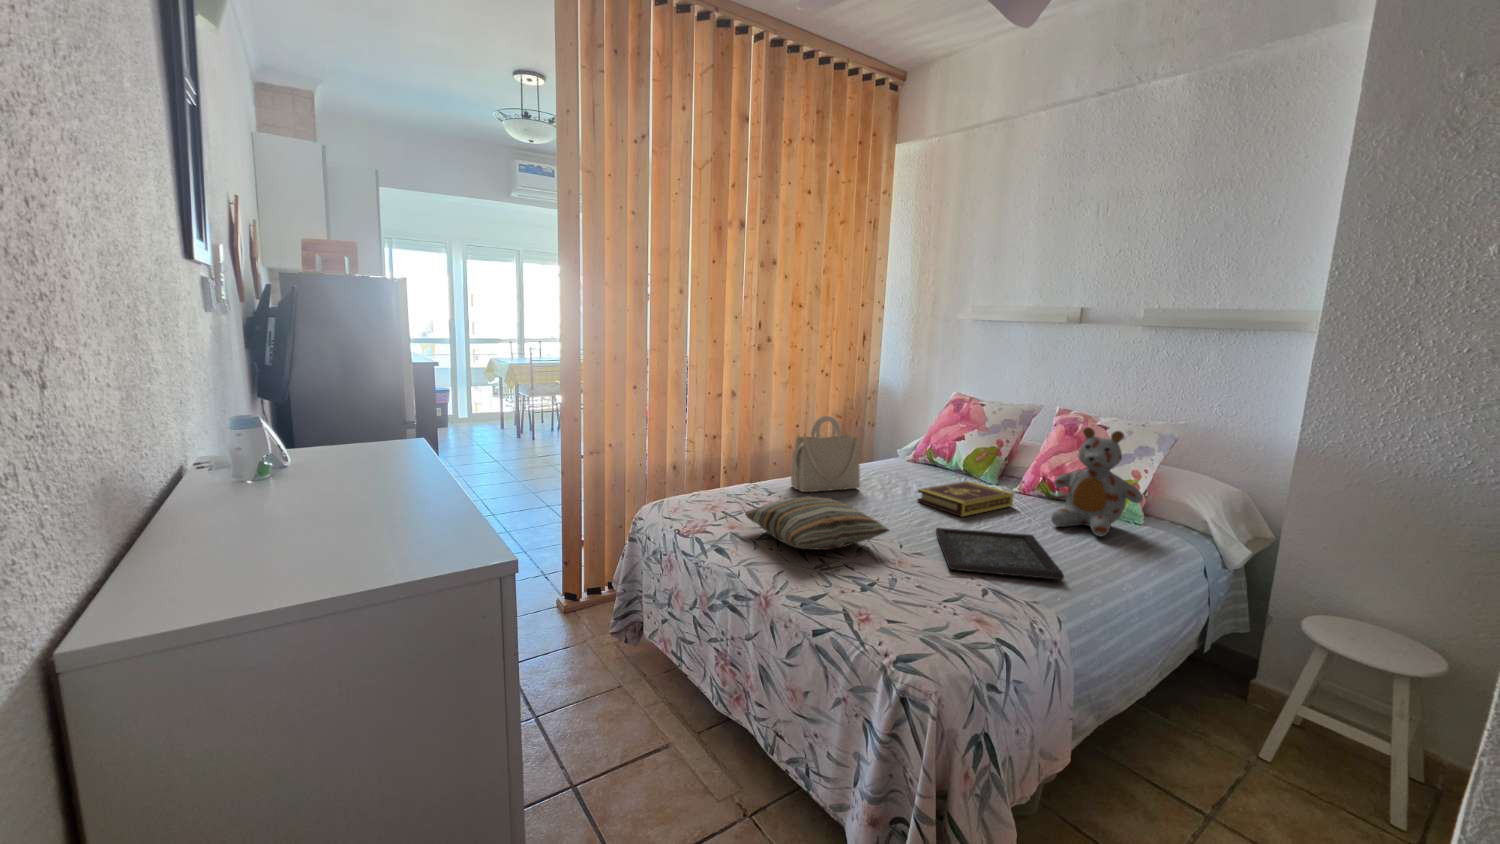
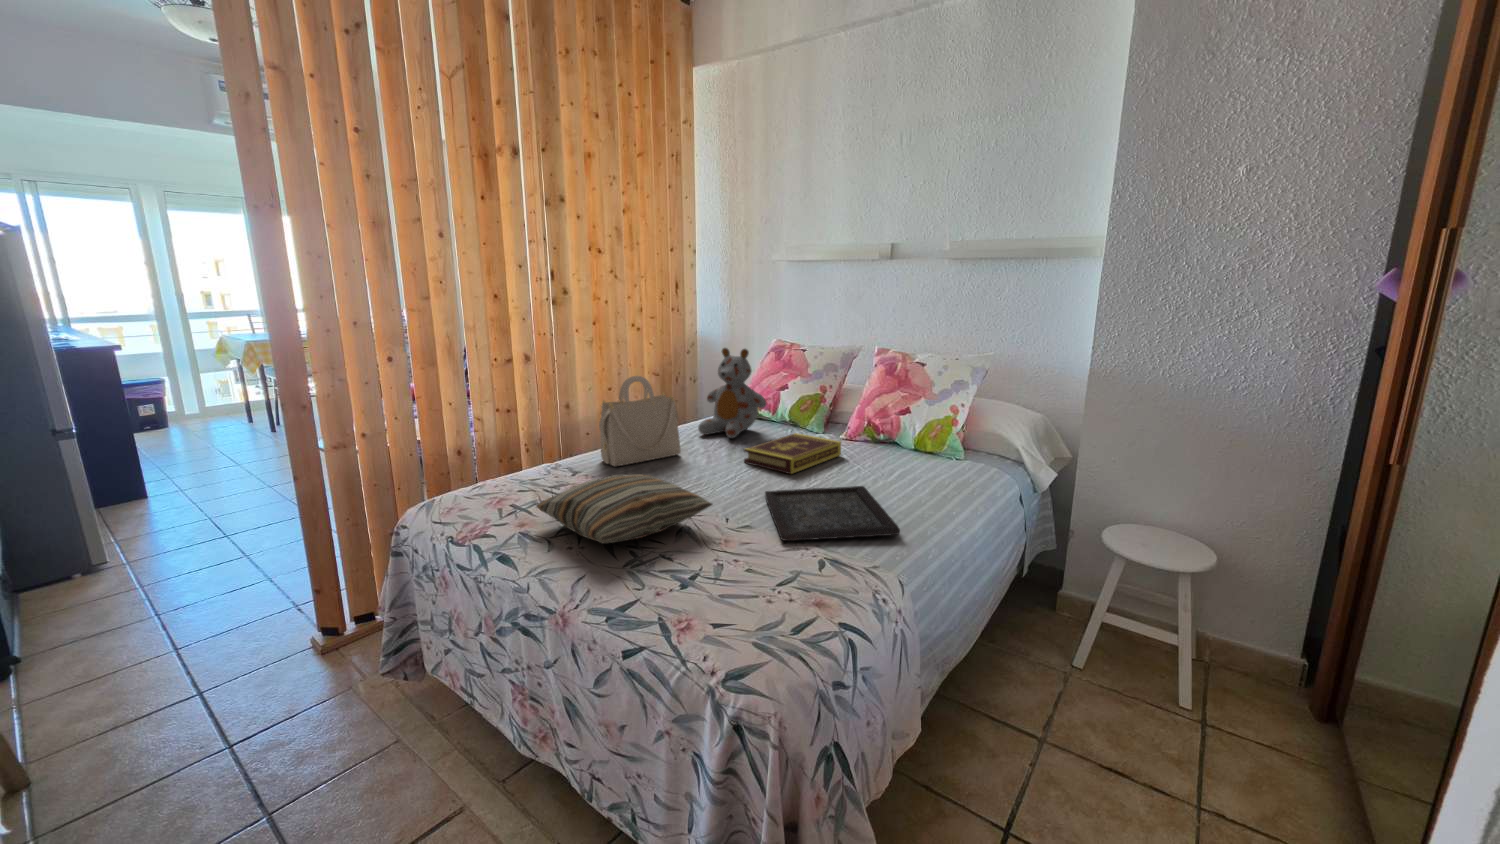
stuffed bear: present [1051,427,1143,536] -> present [698,348,766,438]

